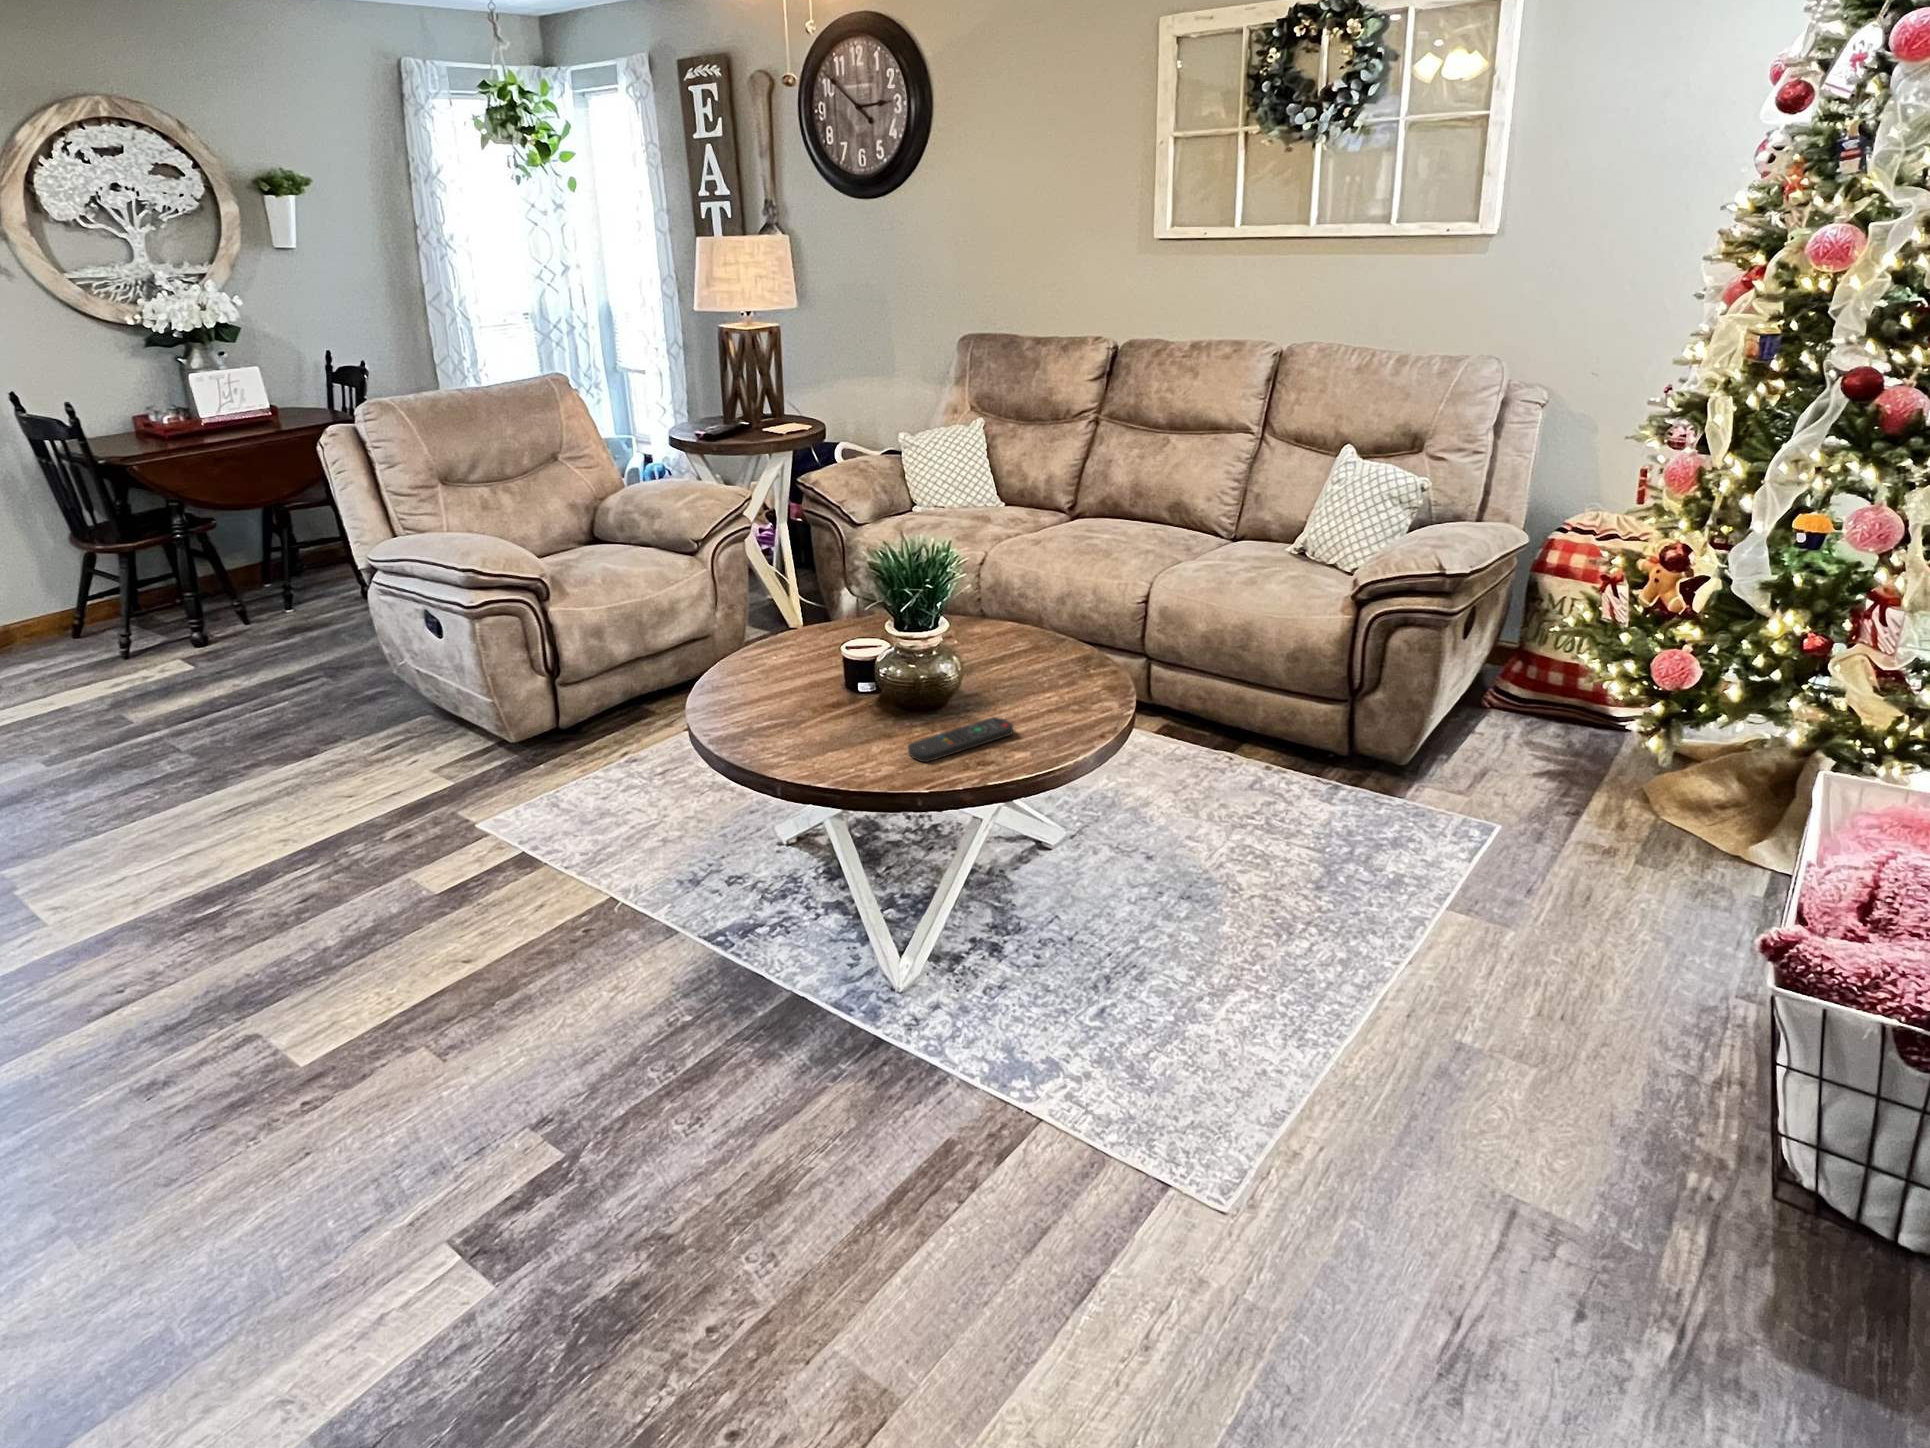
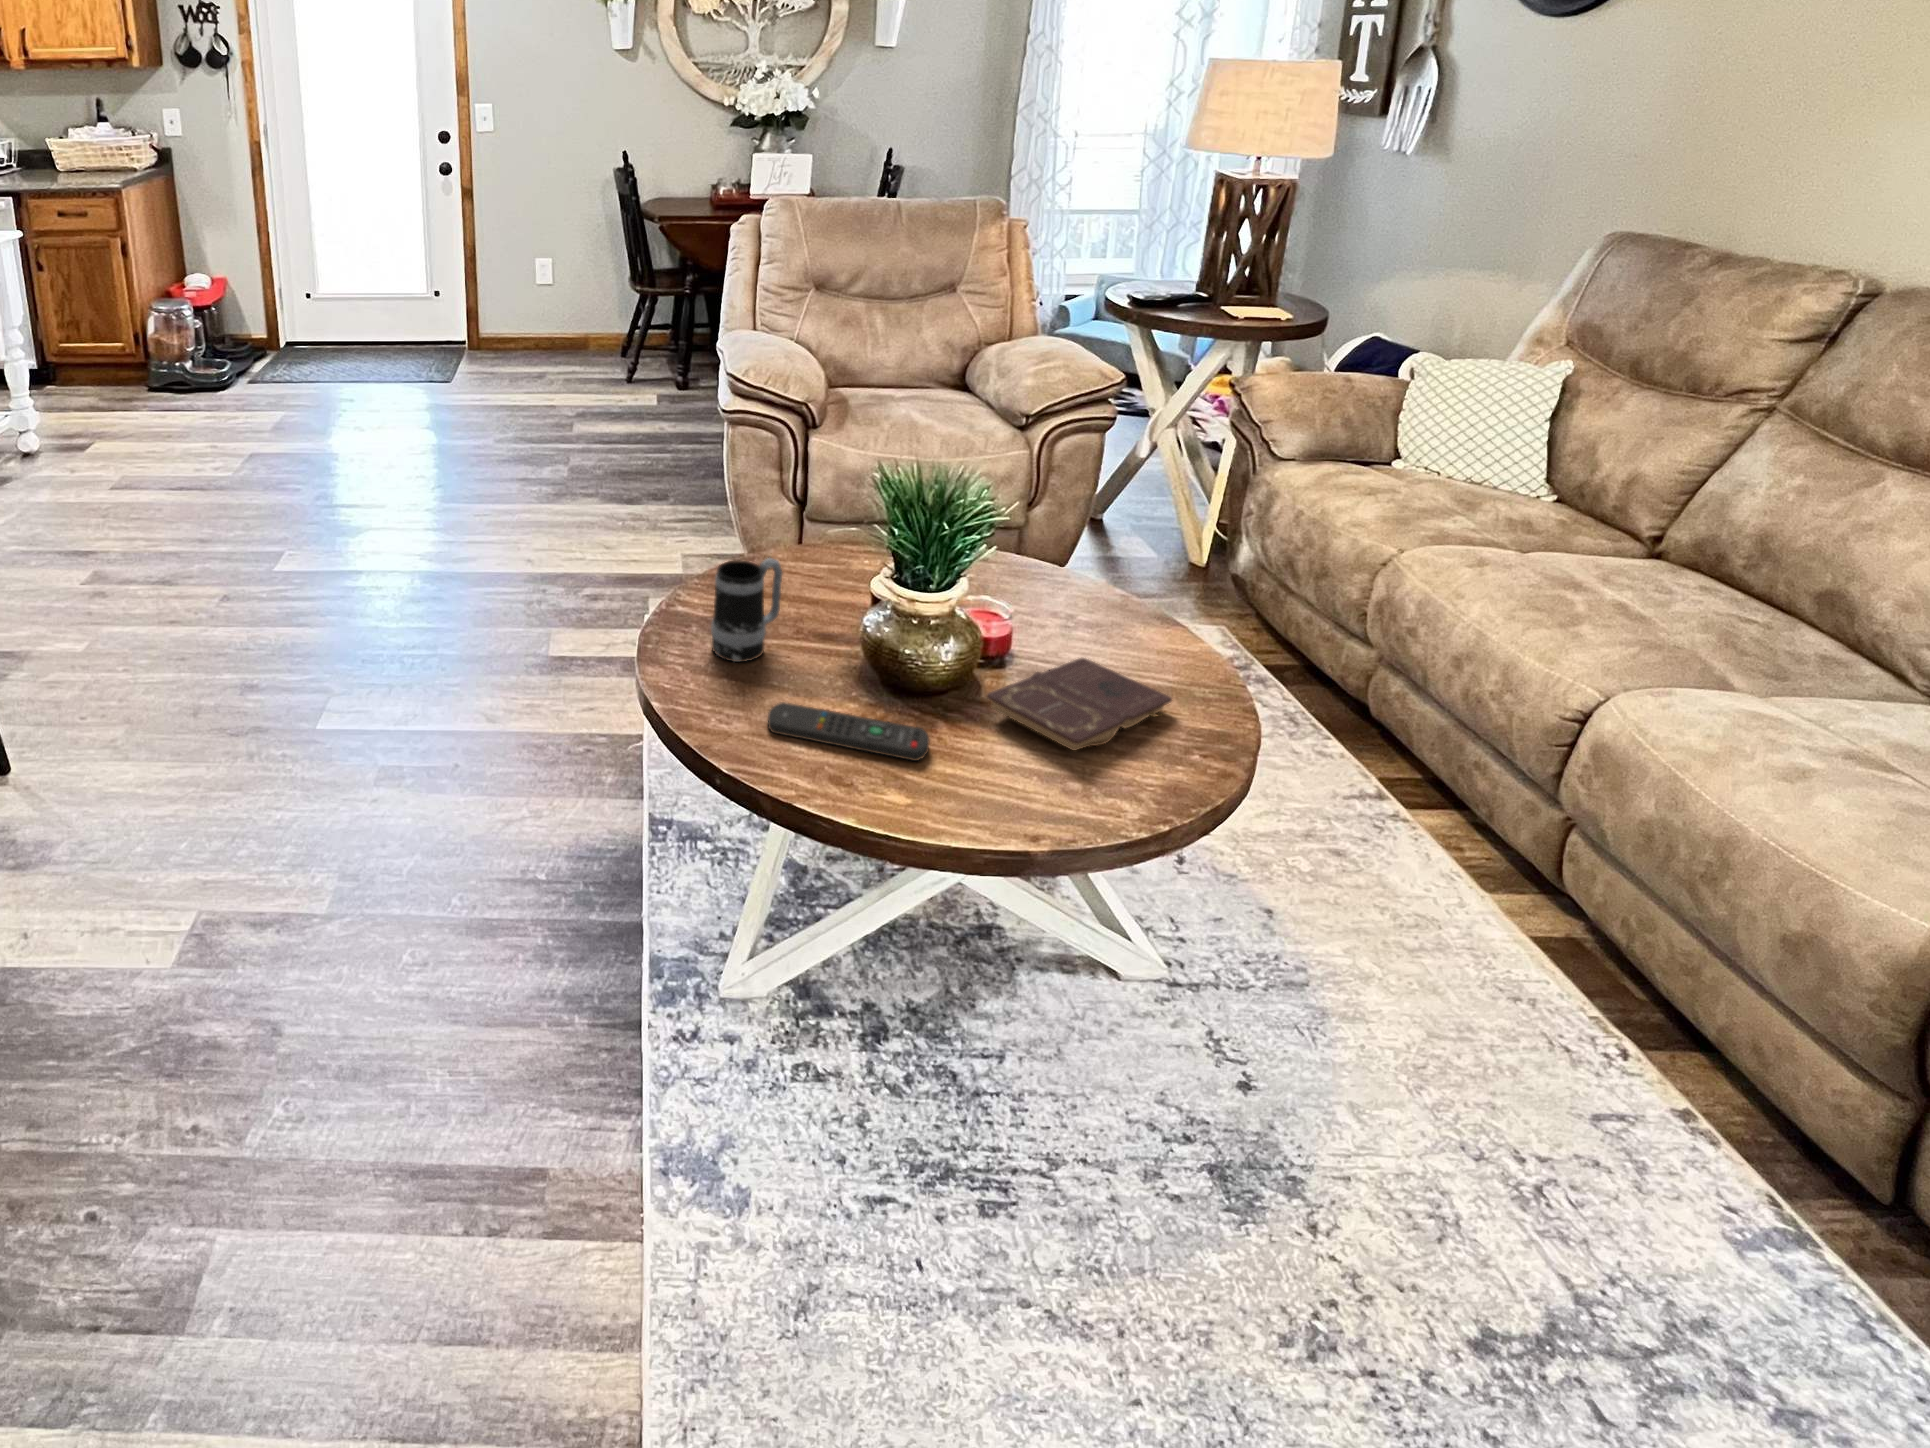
book: none [992,649,1069,693] -> present [987,658,1172,751]
mug: none [799,656,844,746] -> present [711,558,782,662]

